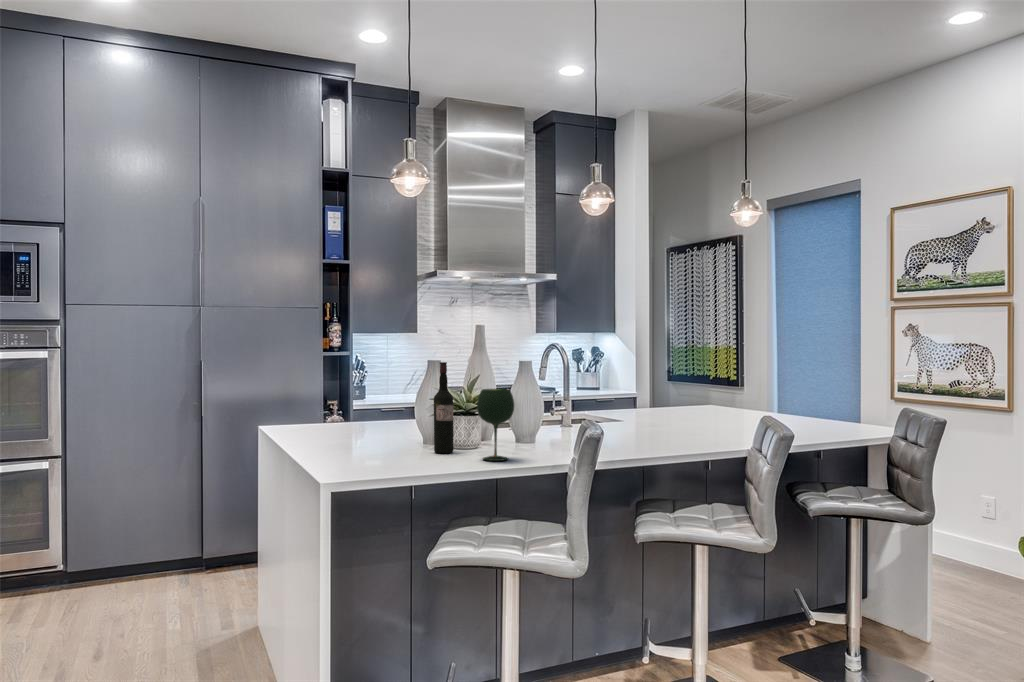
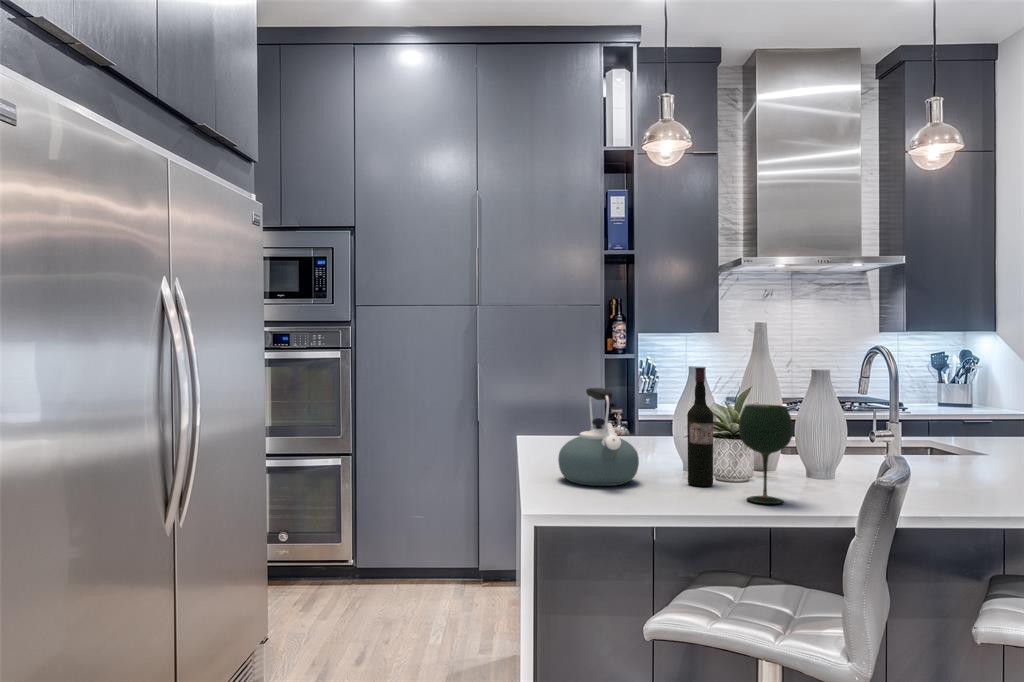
kettle: none [331,380,398,459] -> present [558,388,639,486]

